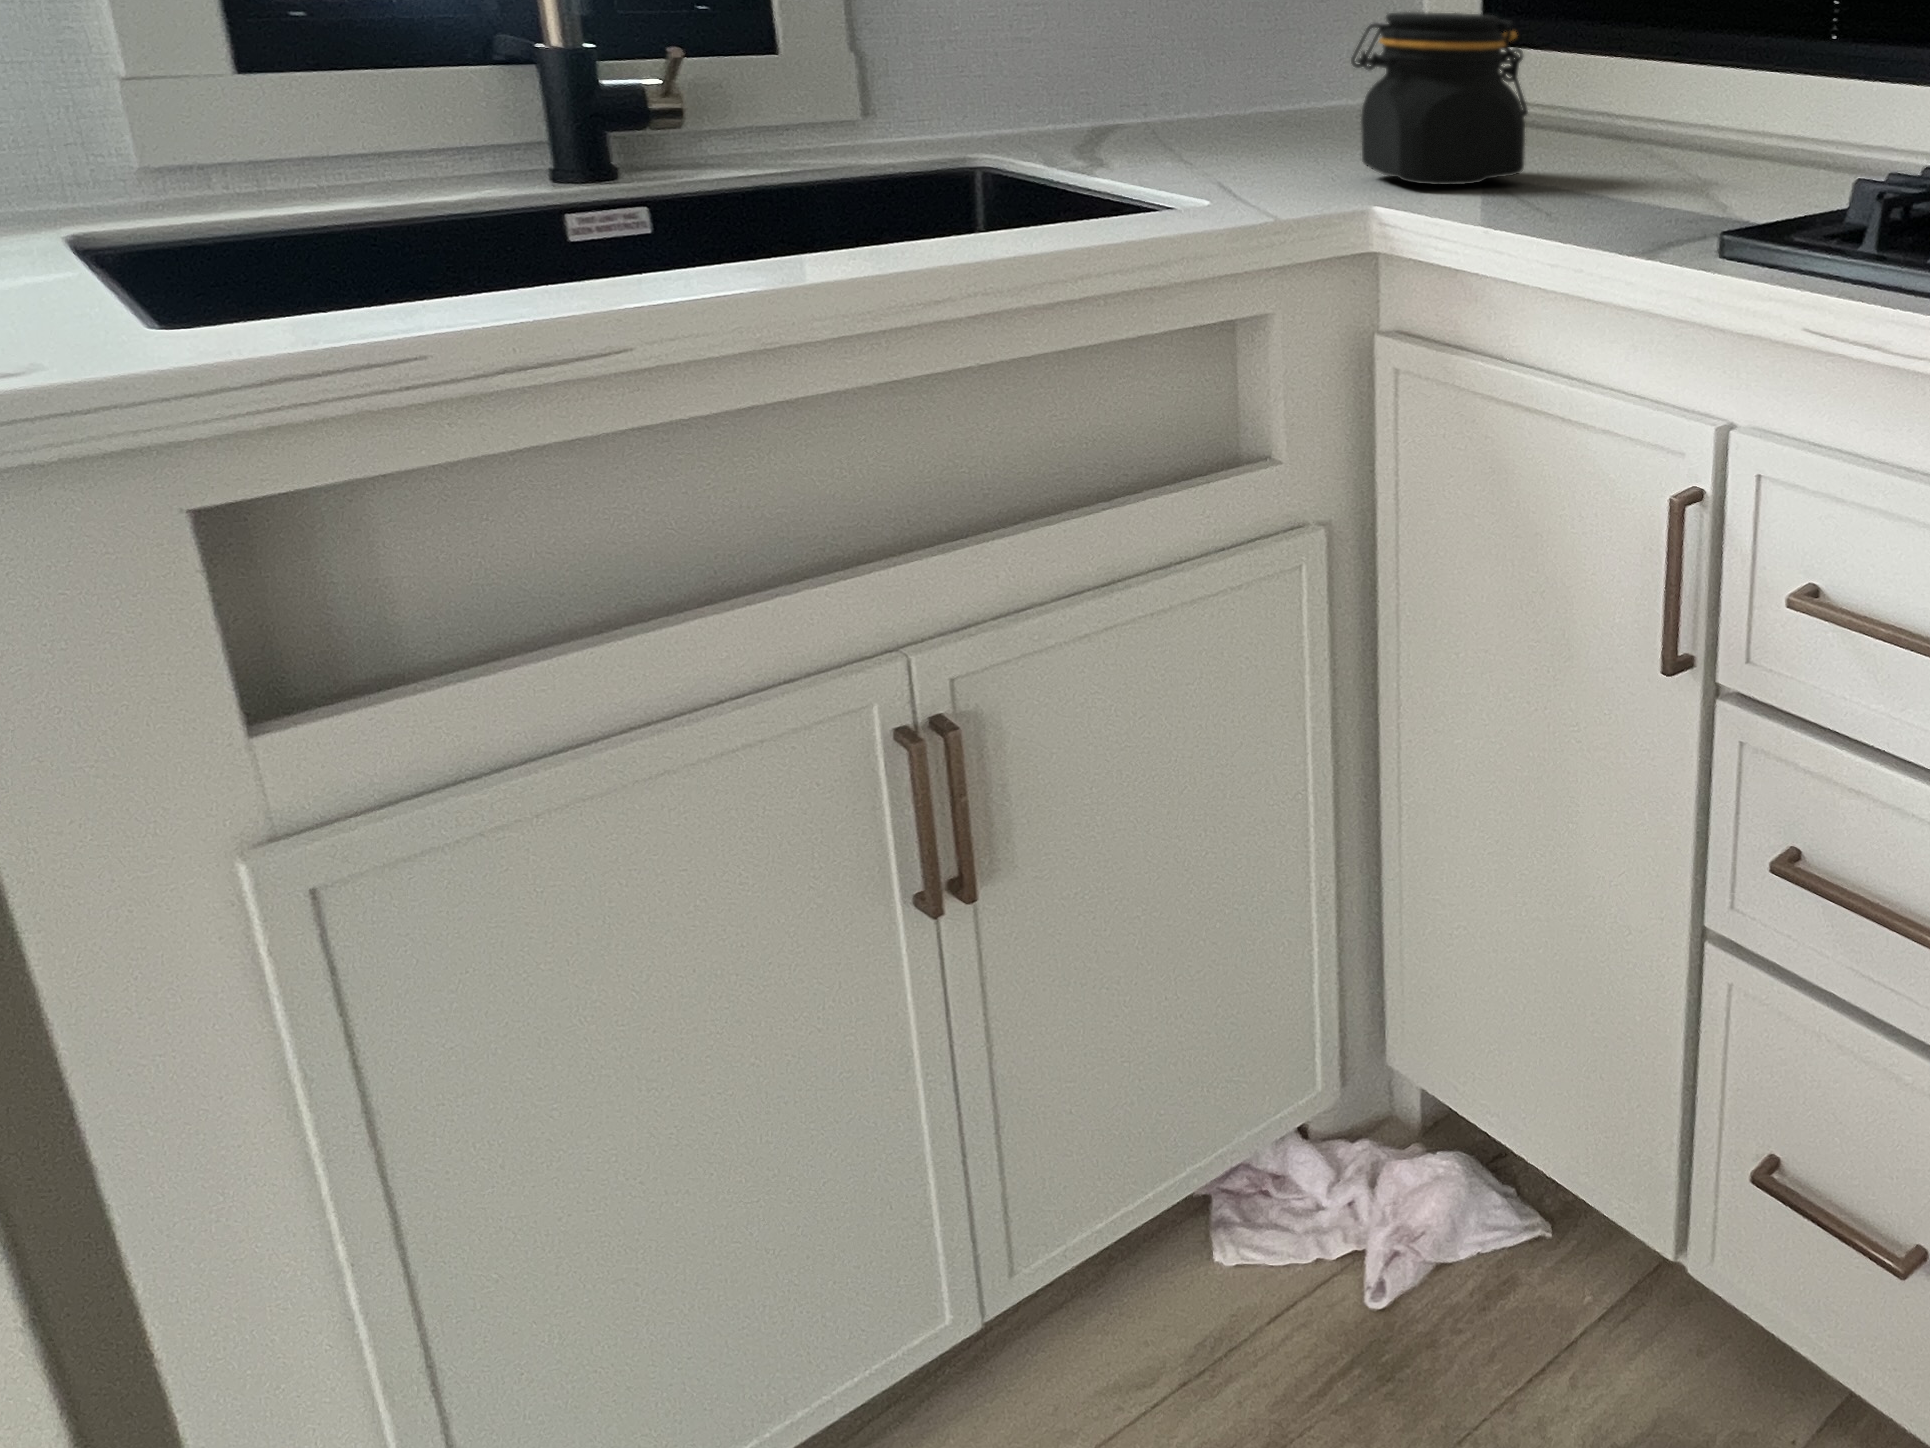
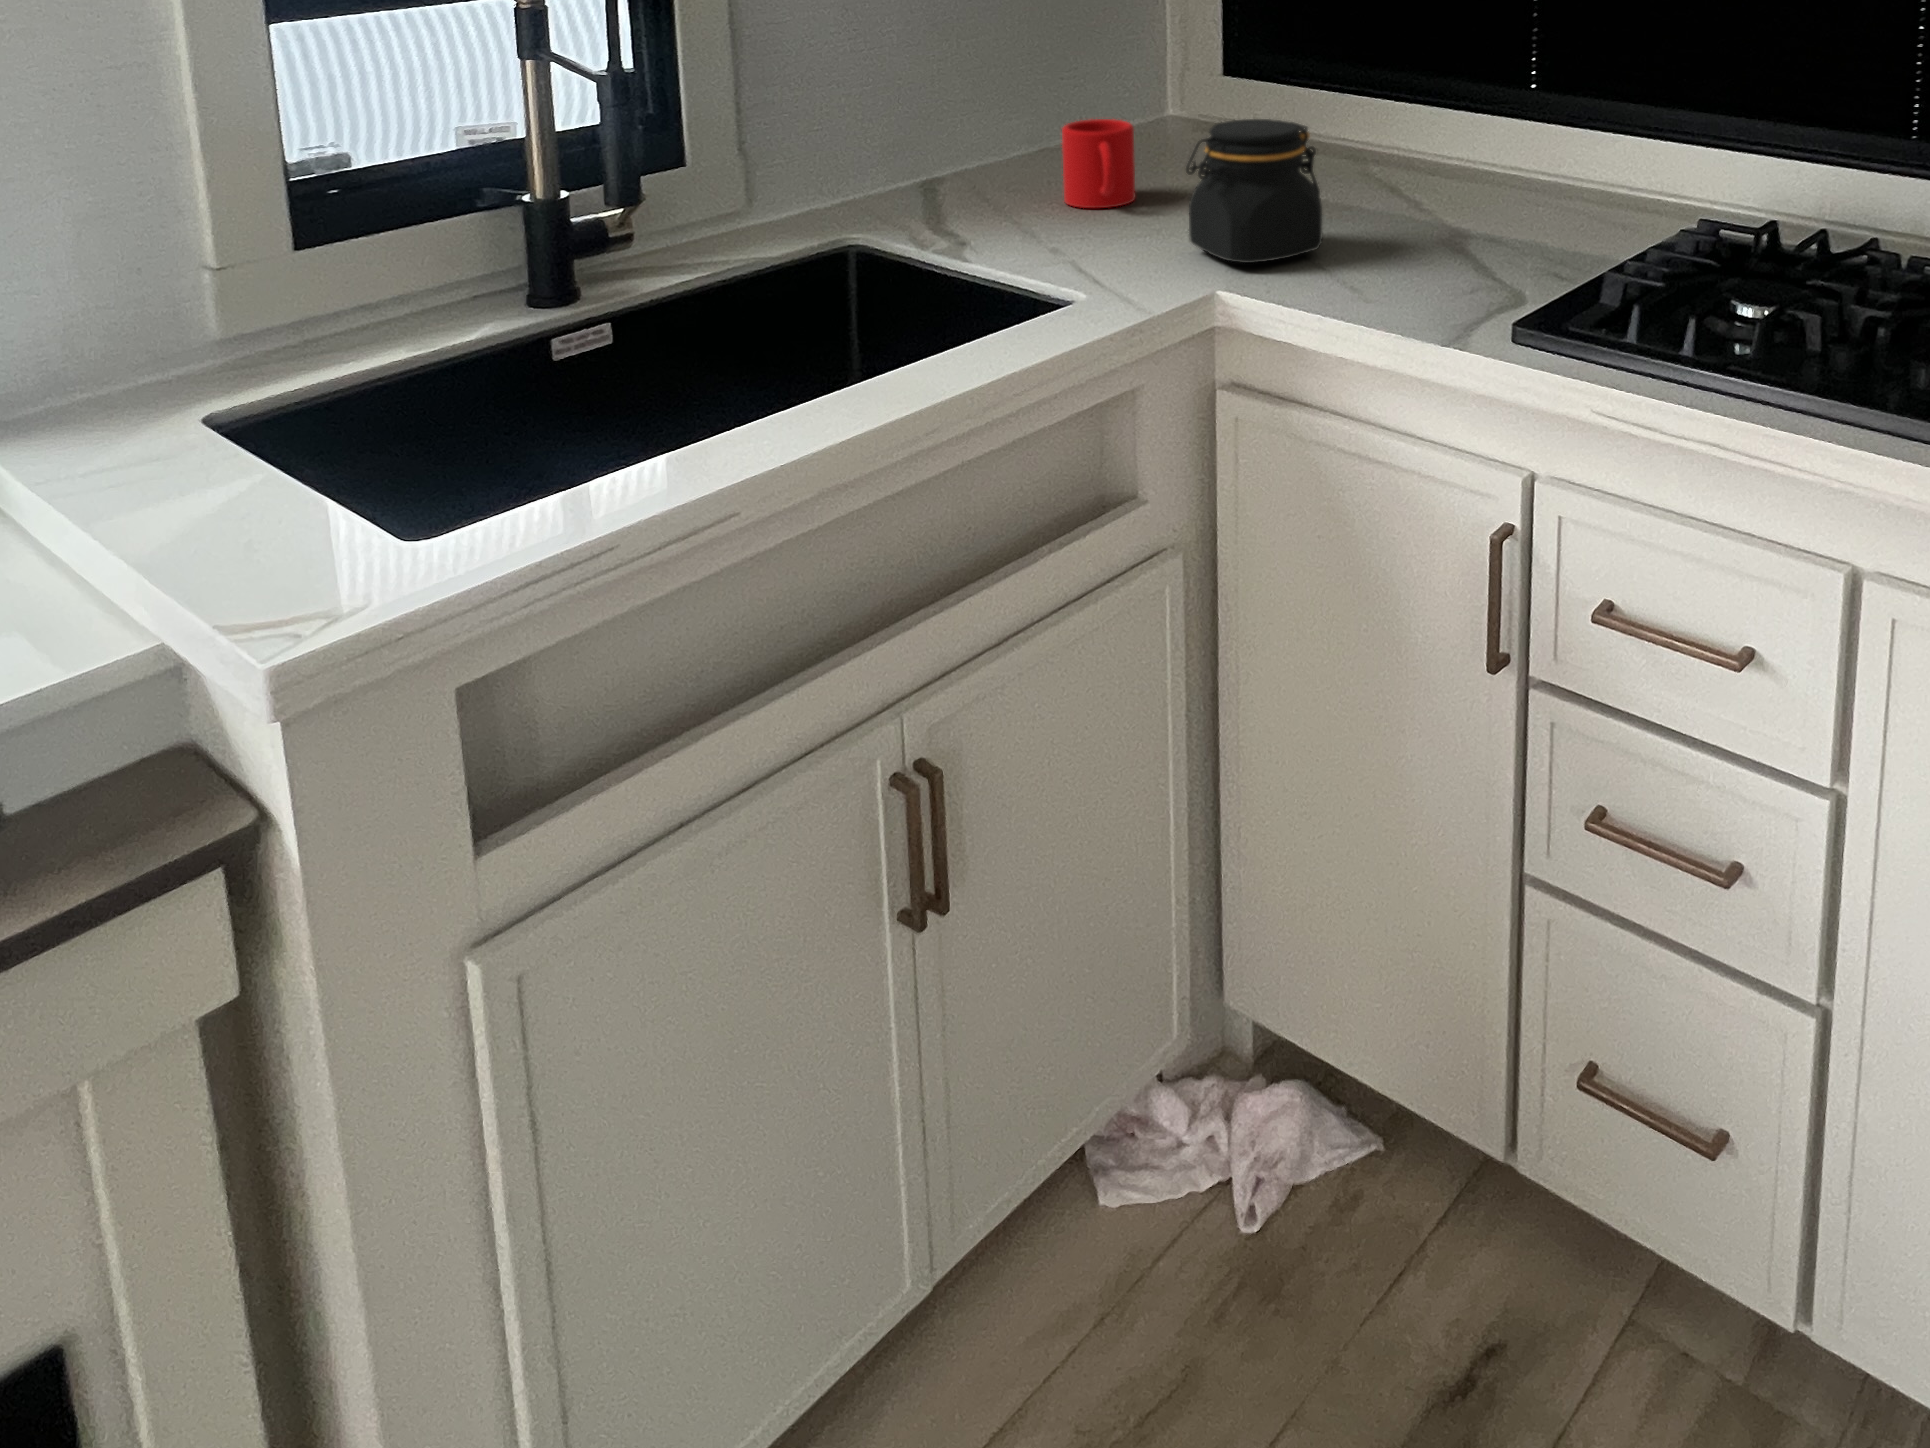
mug: none [1245,46,1334,147] -> present [1062,119,1135,208]

